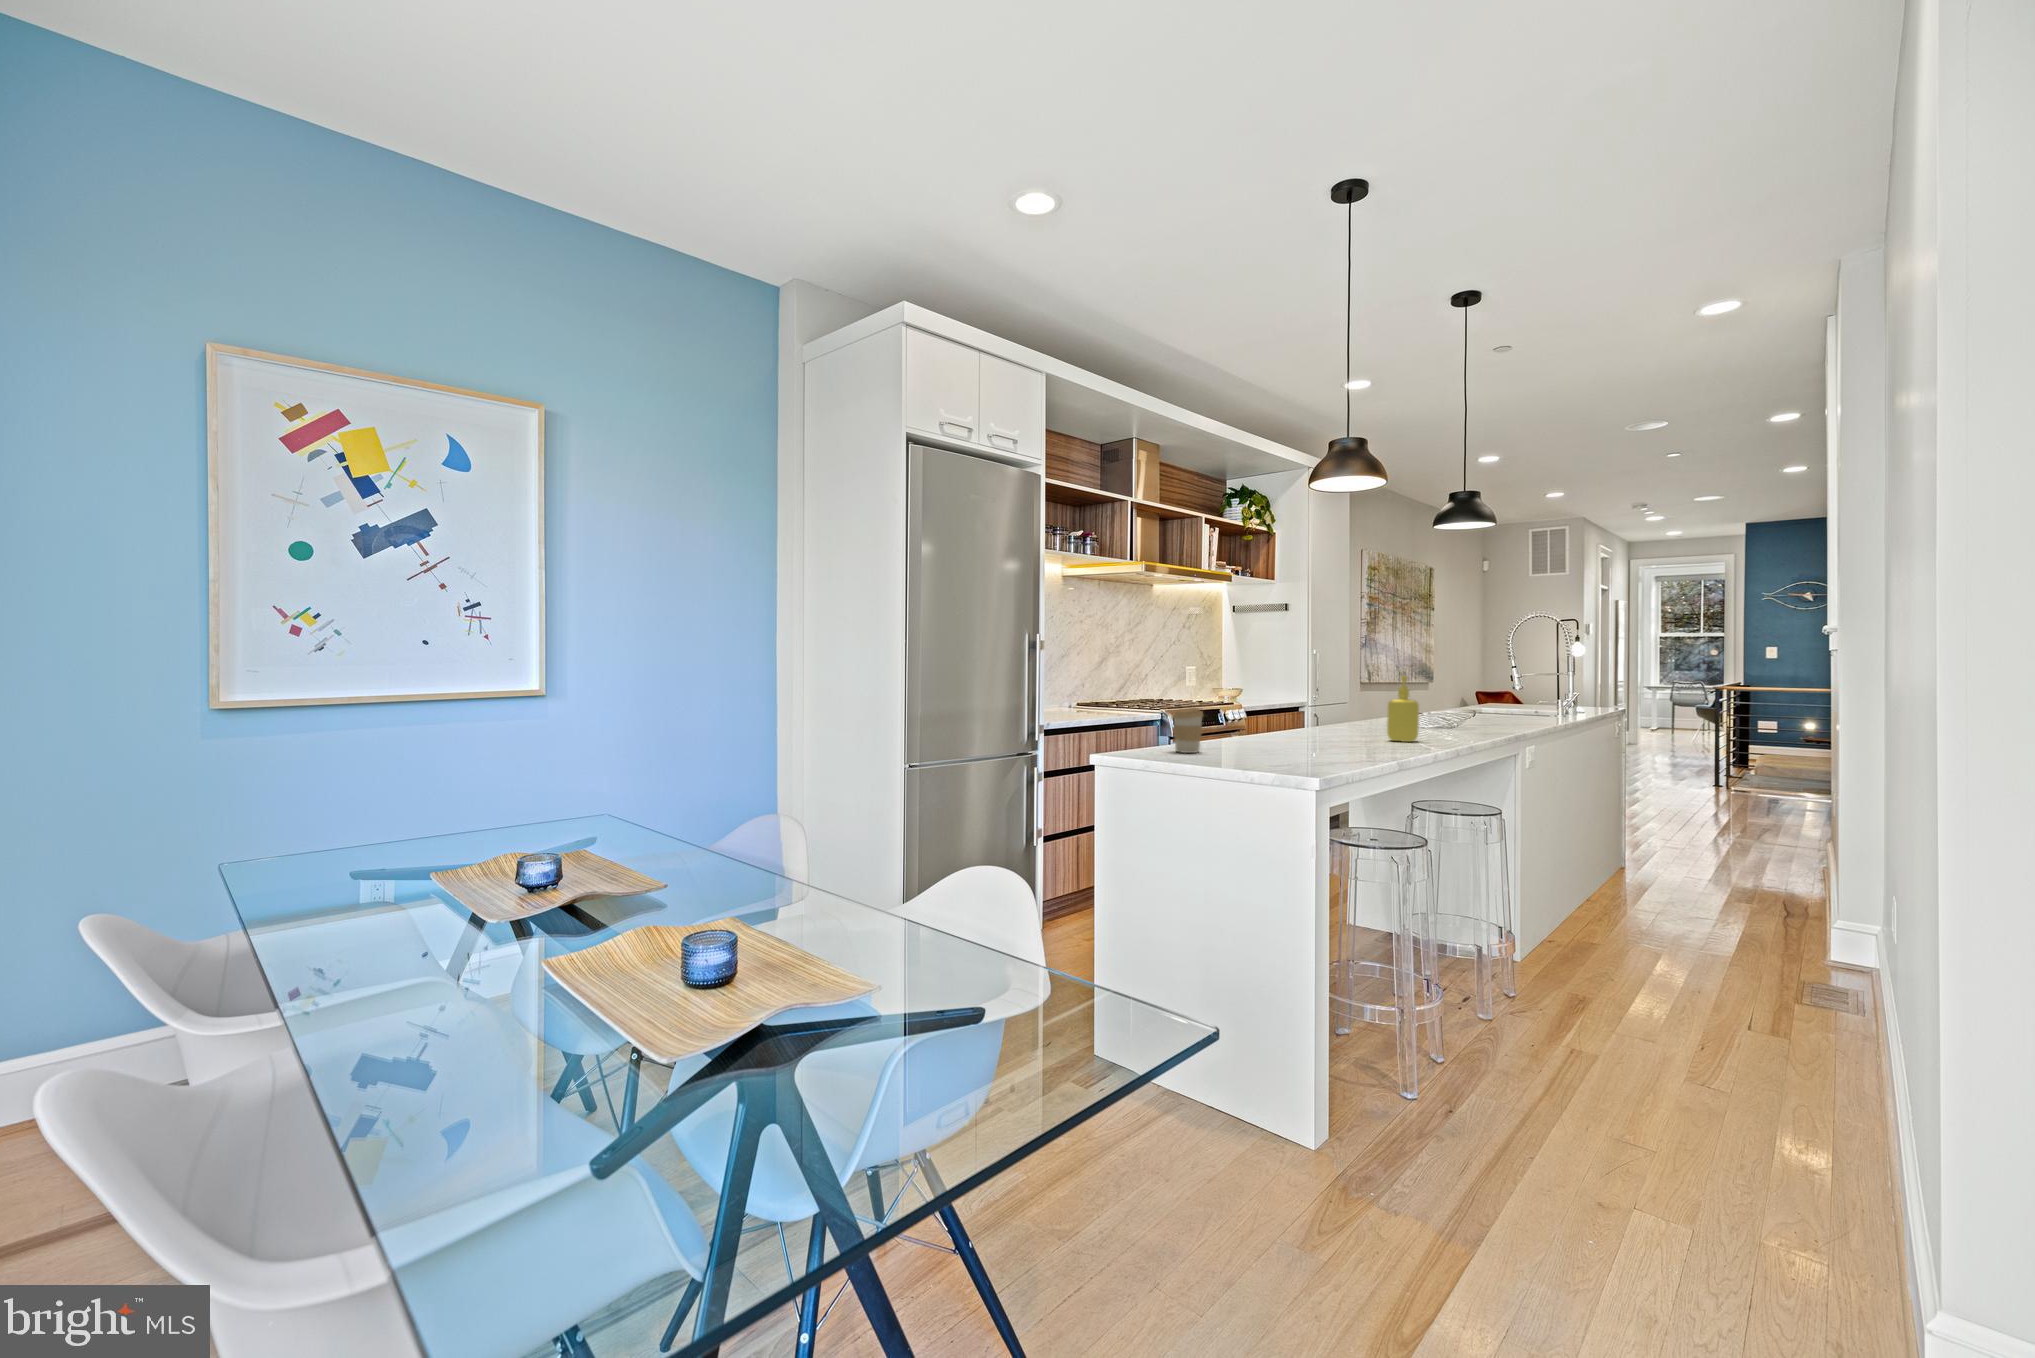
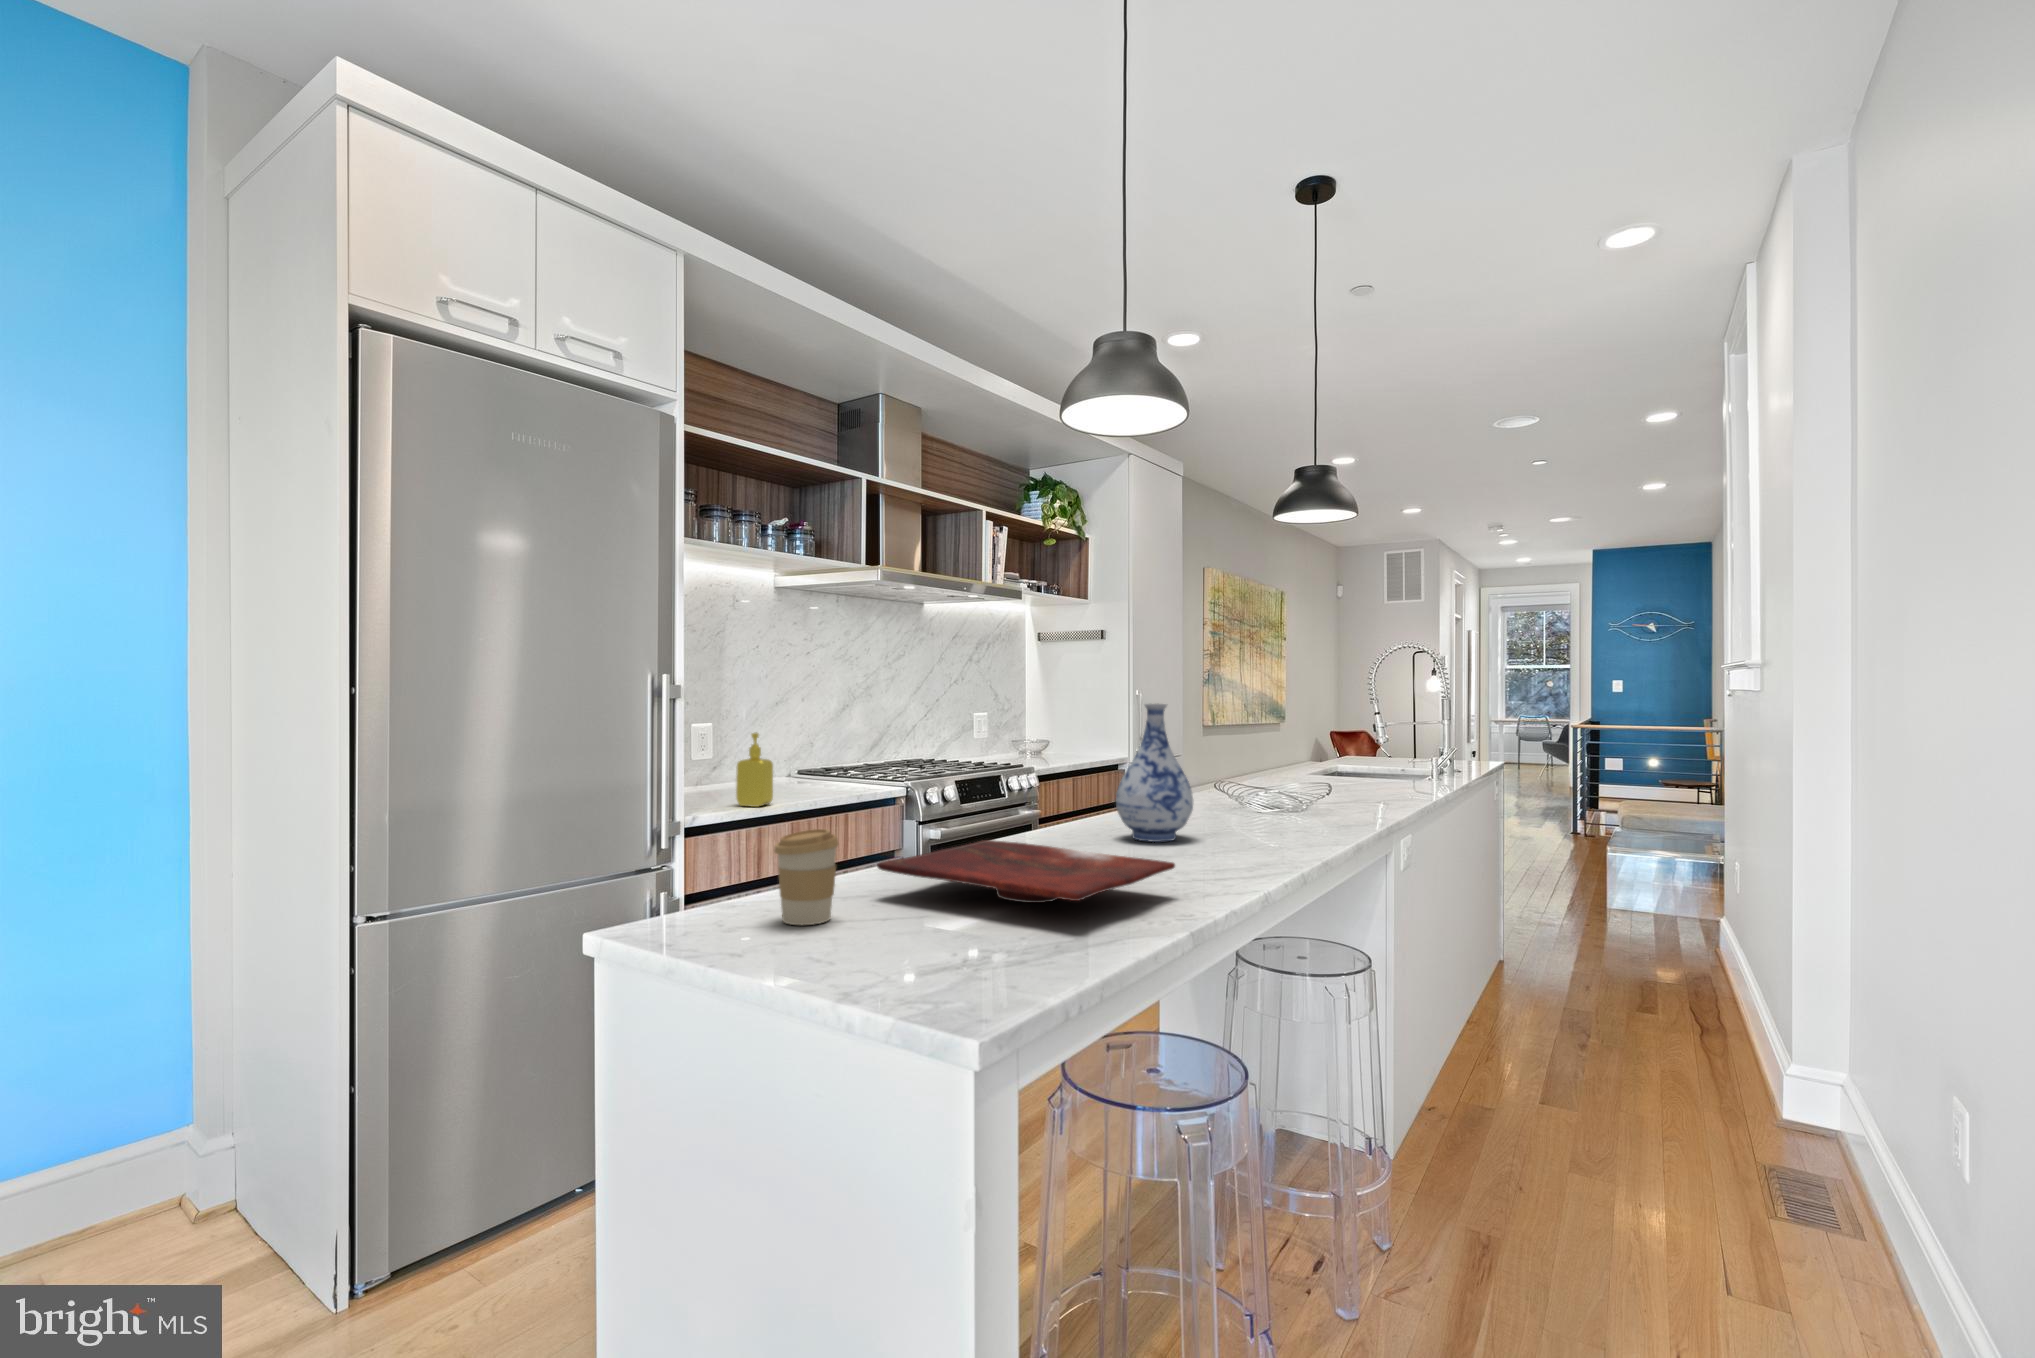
vase: none [1328,652,1377,734] -> present [1116,704,1193,842]
soap dispenser: present [1387,676,1419,742] -> present [736,732,773,807]
cutting board: none [1213,724,1375,750] -> present [877,840,1175,903]

